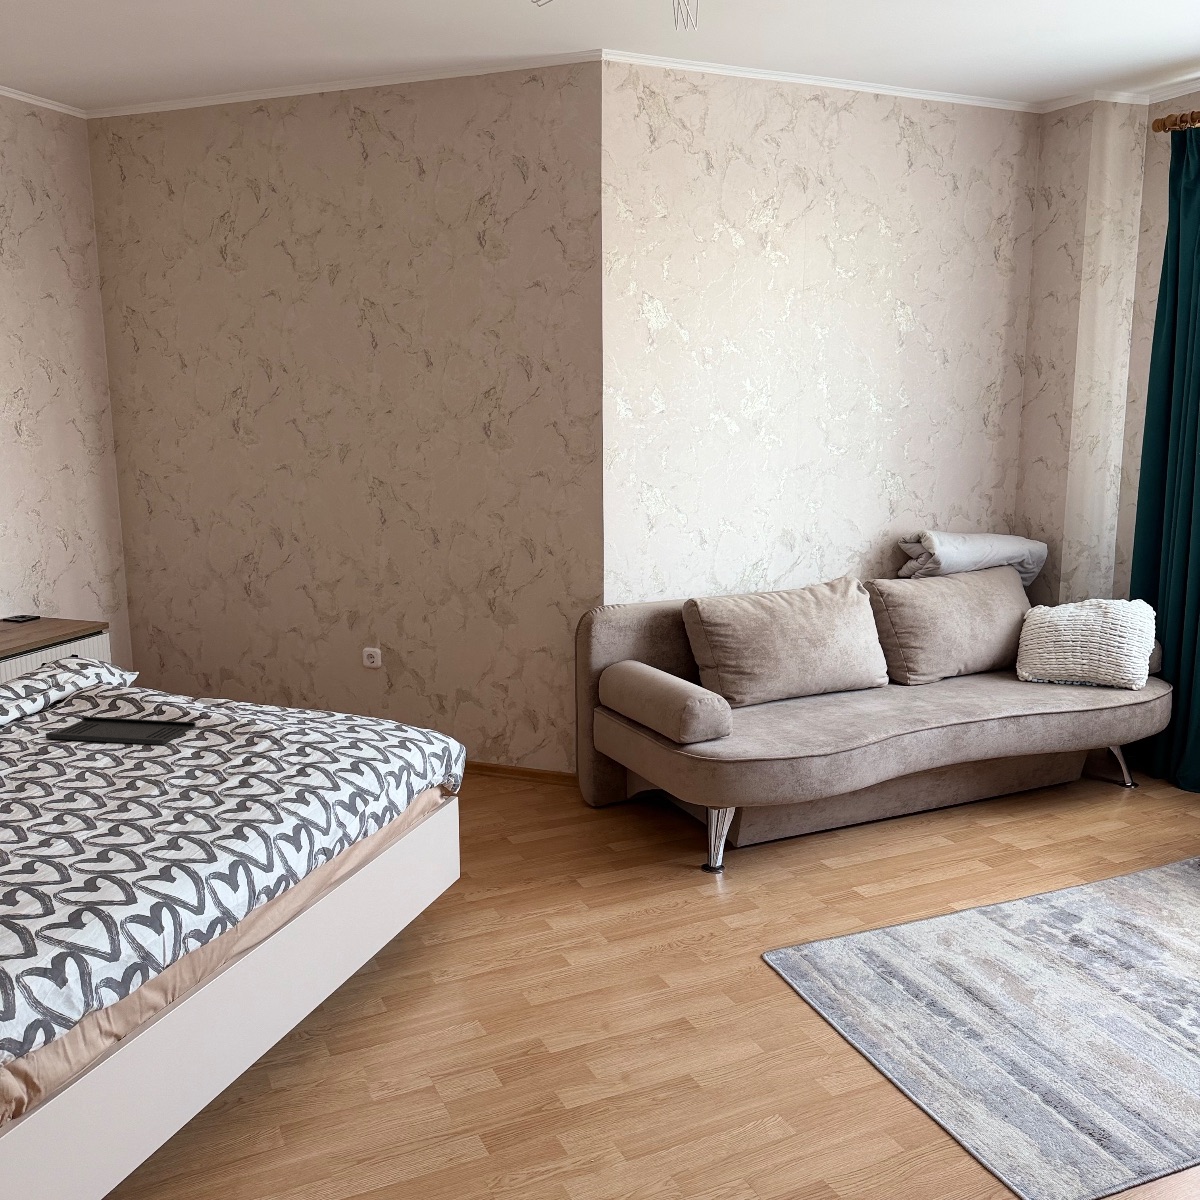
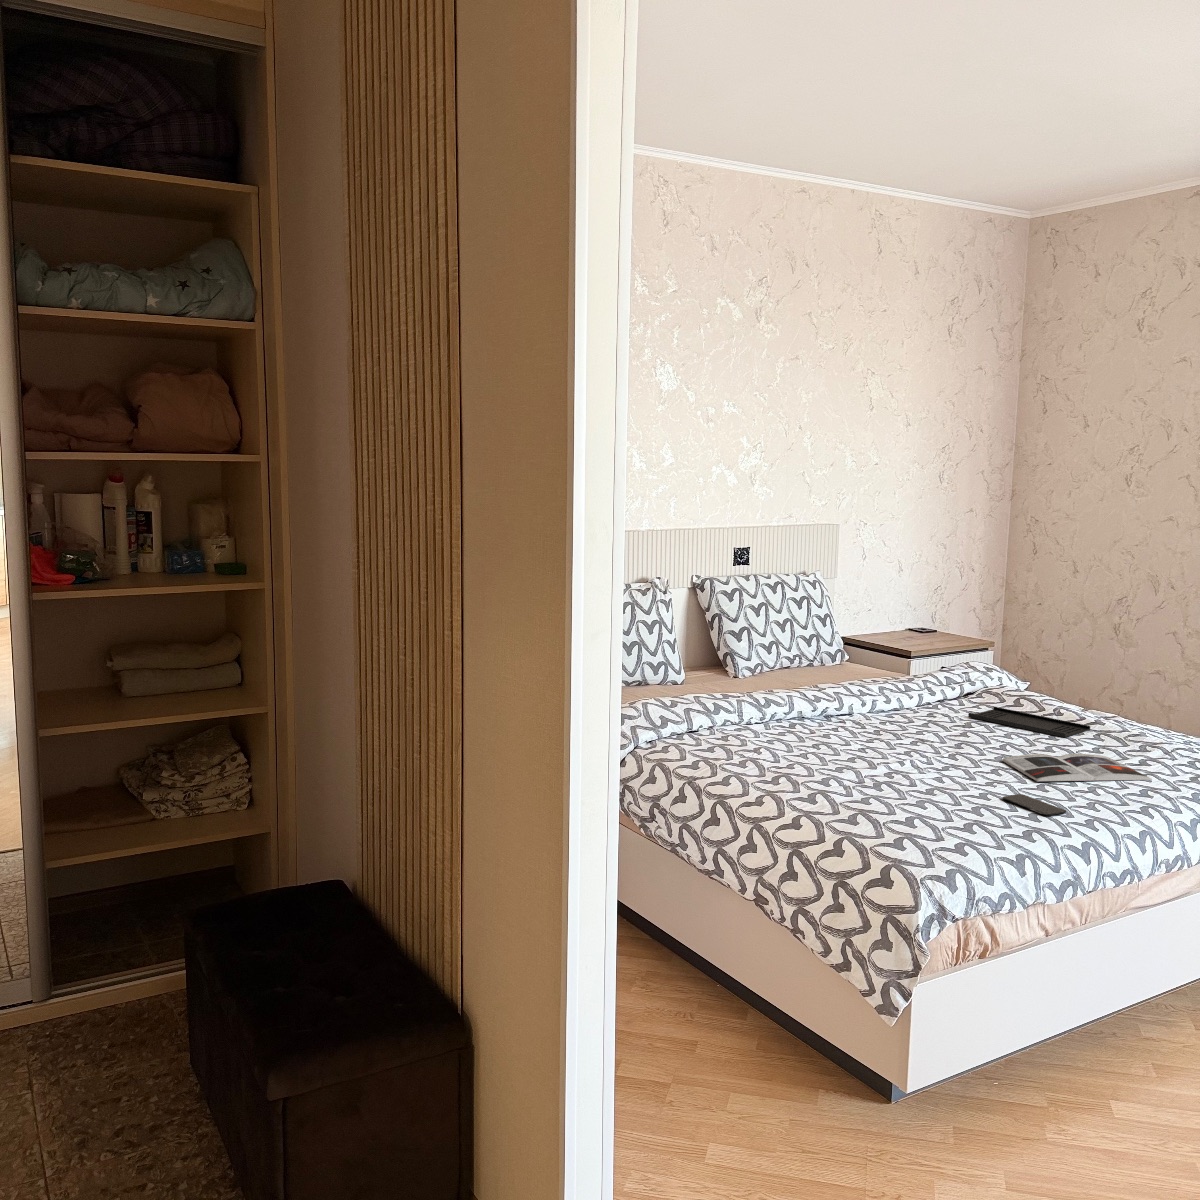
magazine: none [71,763,252,823] -> present [1002,754,1152,781]
smartphone: none [55,851,136,878] -> present [1003,794,1066,816]

